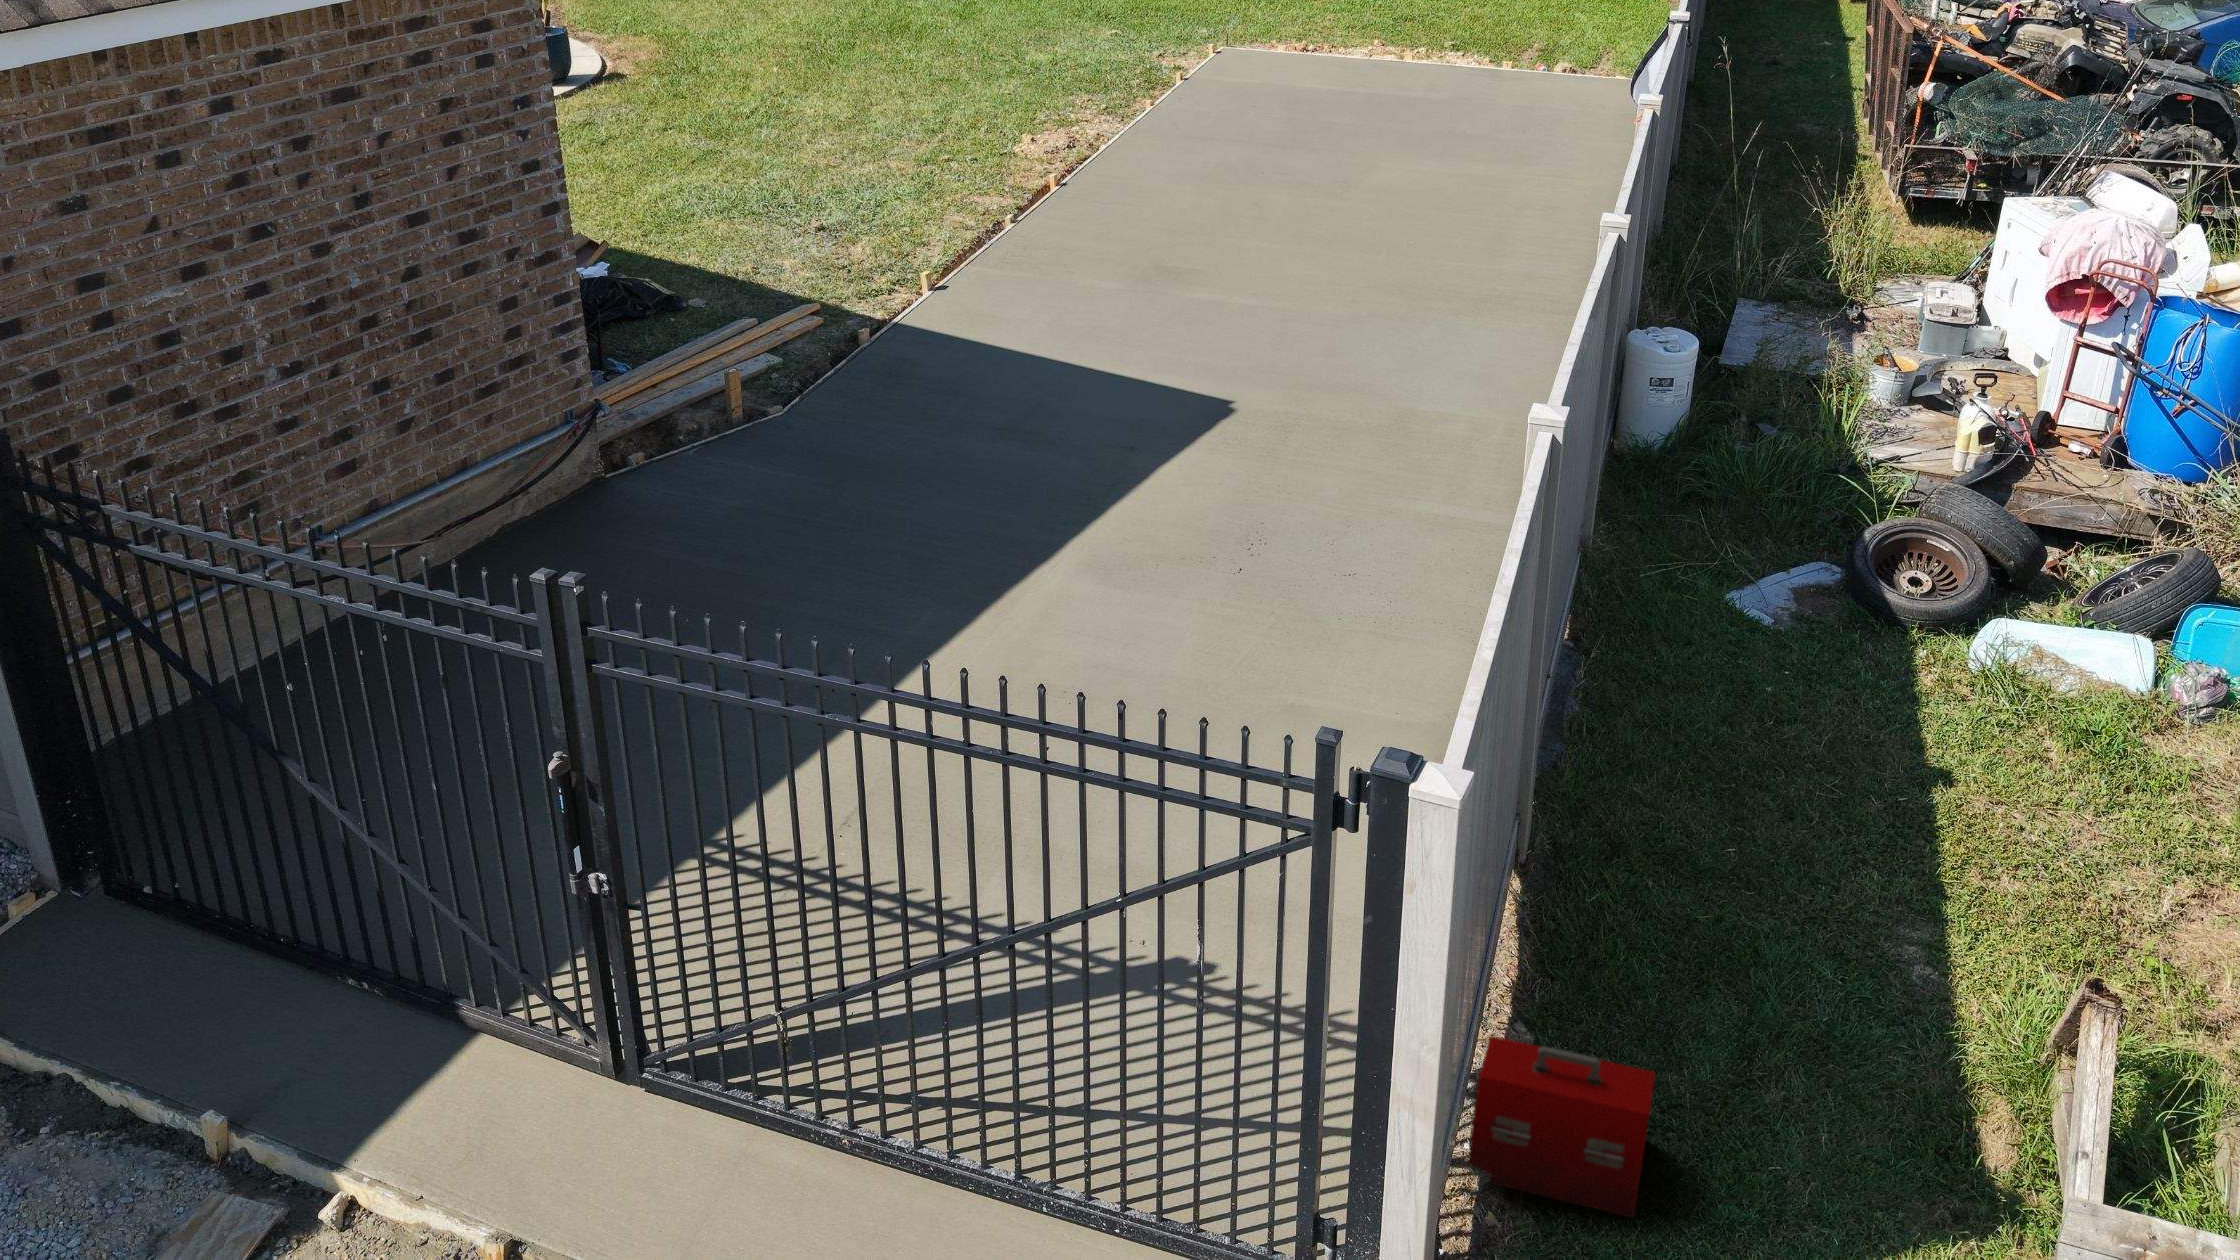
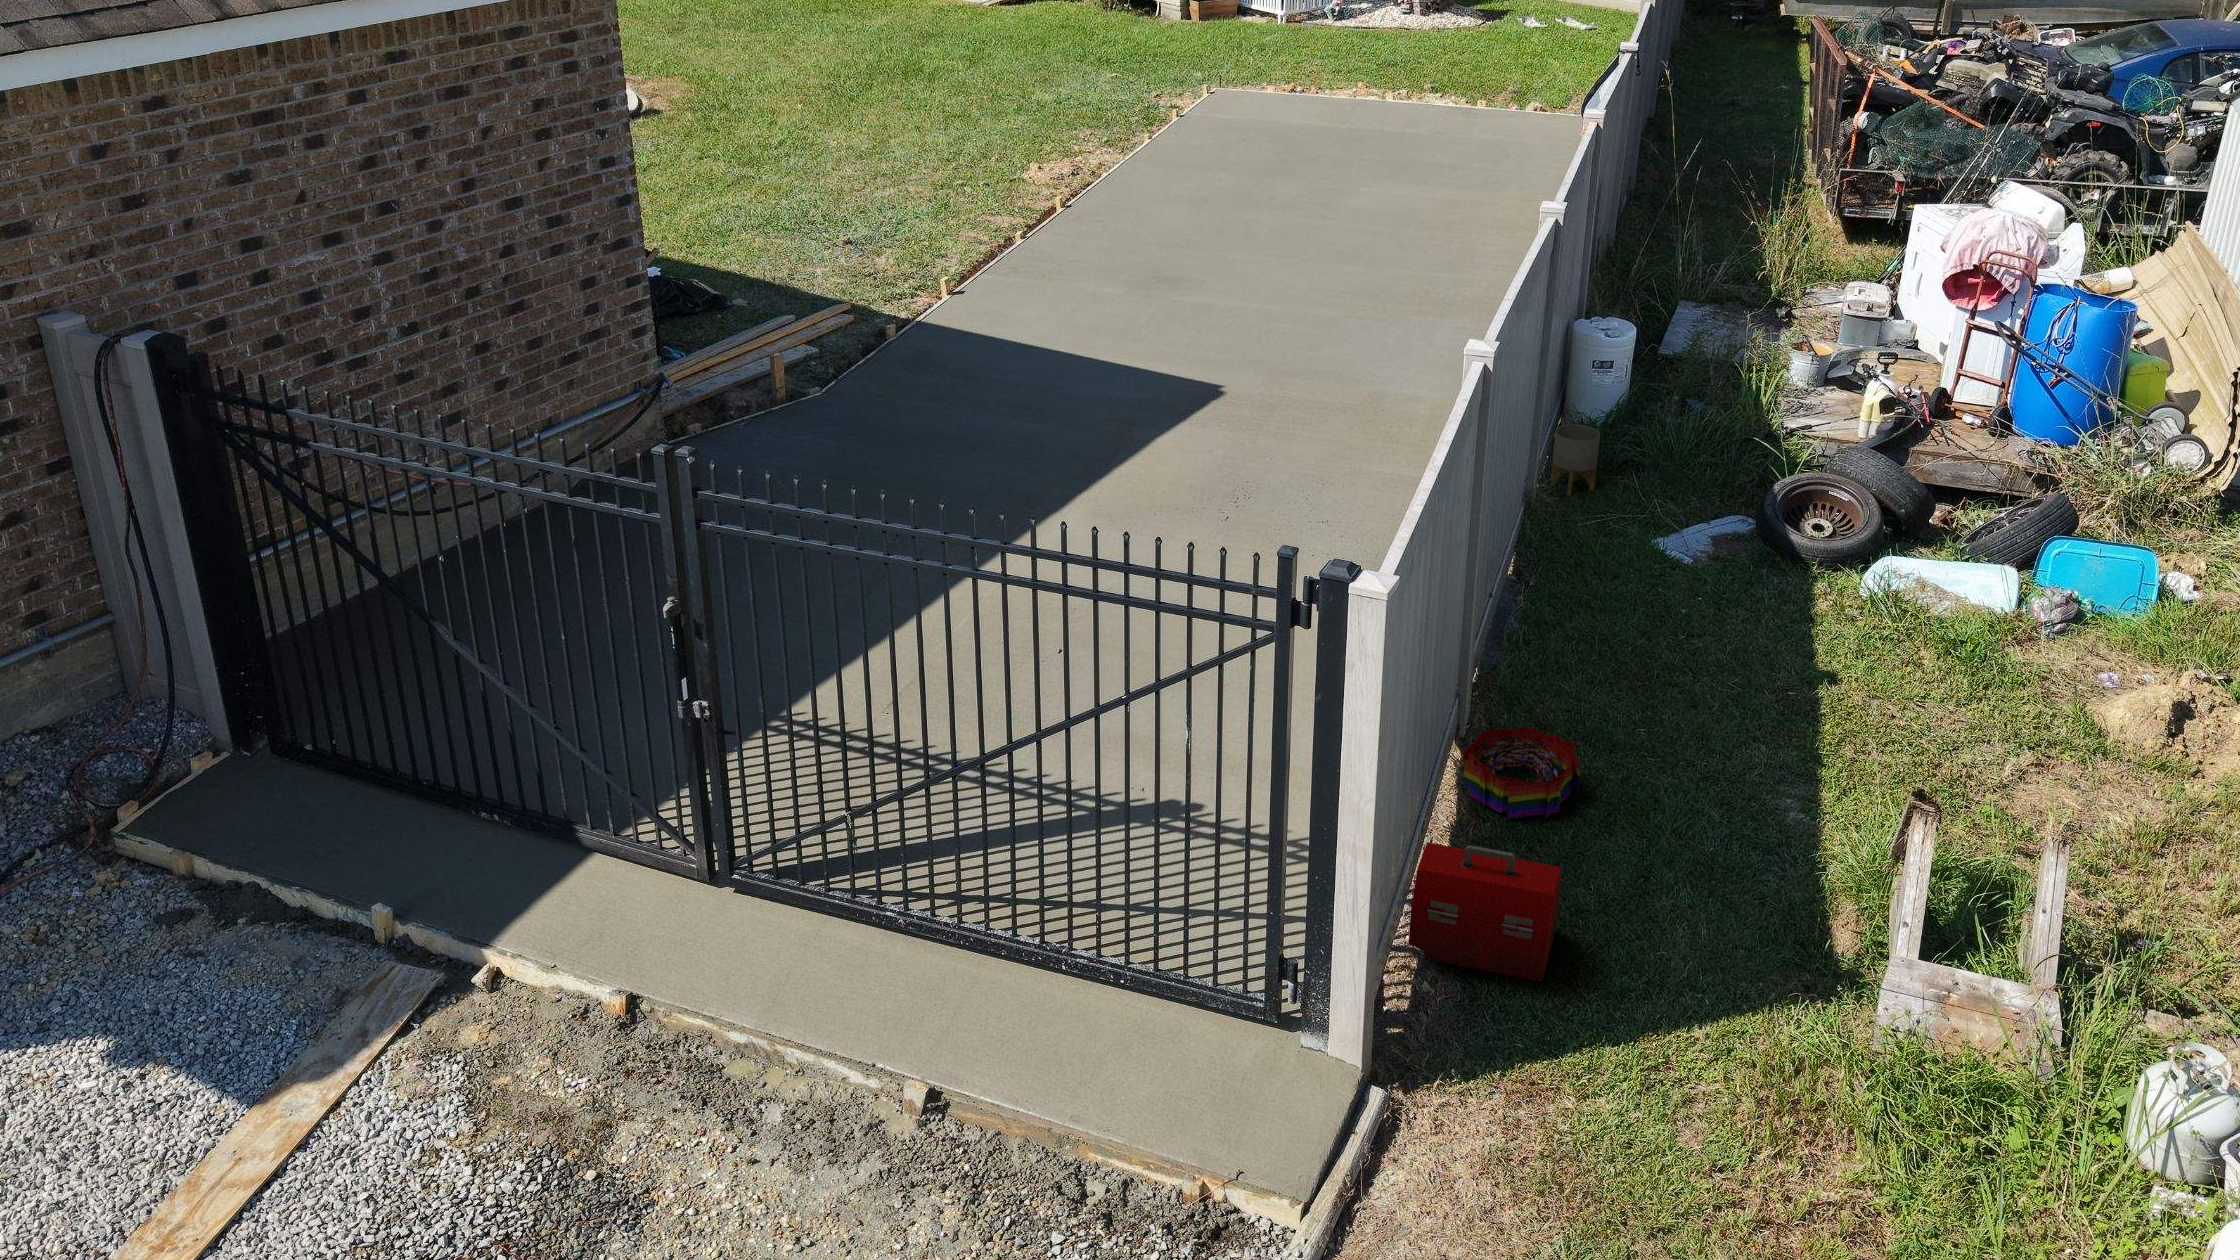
planter: none [1605,453,1662,534] -> present [1550,424,1600,496]
storage bin: none [1524,854,1665,975] -> present [1463,727,1580,818]

